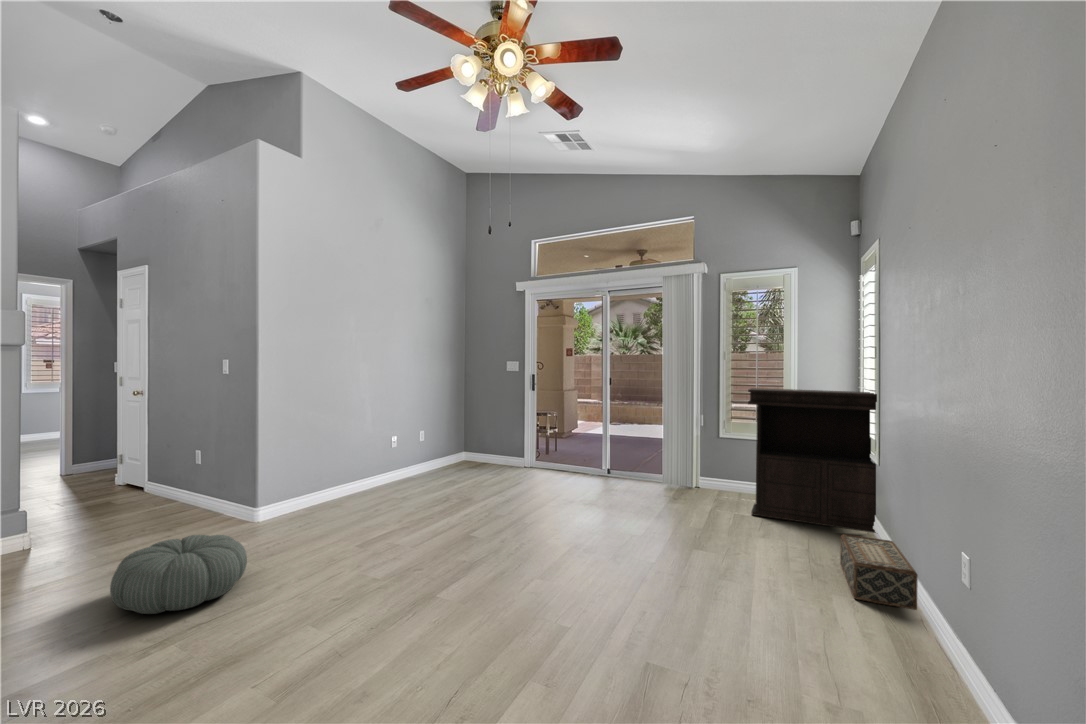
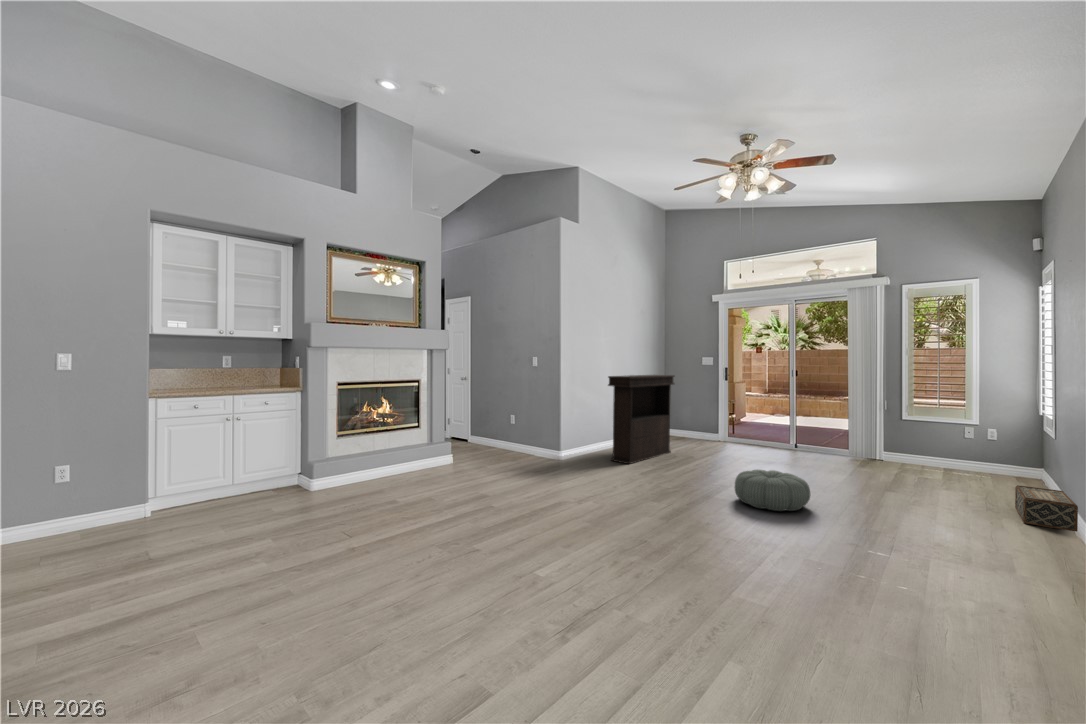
console table: present [748,388,877,533] -> present [608,375,674,464]
pouf: present [110,535,247,614] -> present [735,470,810,511]

